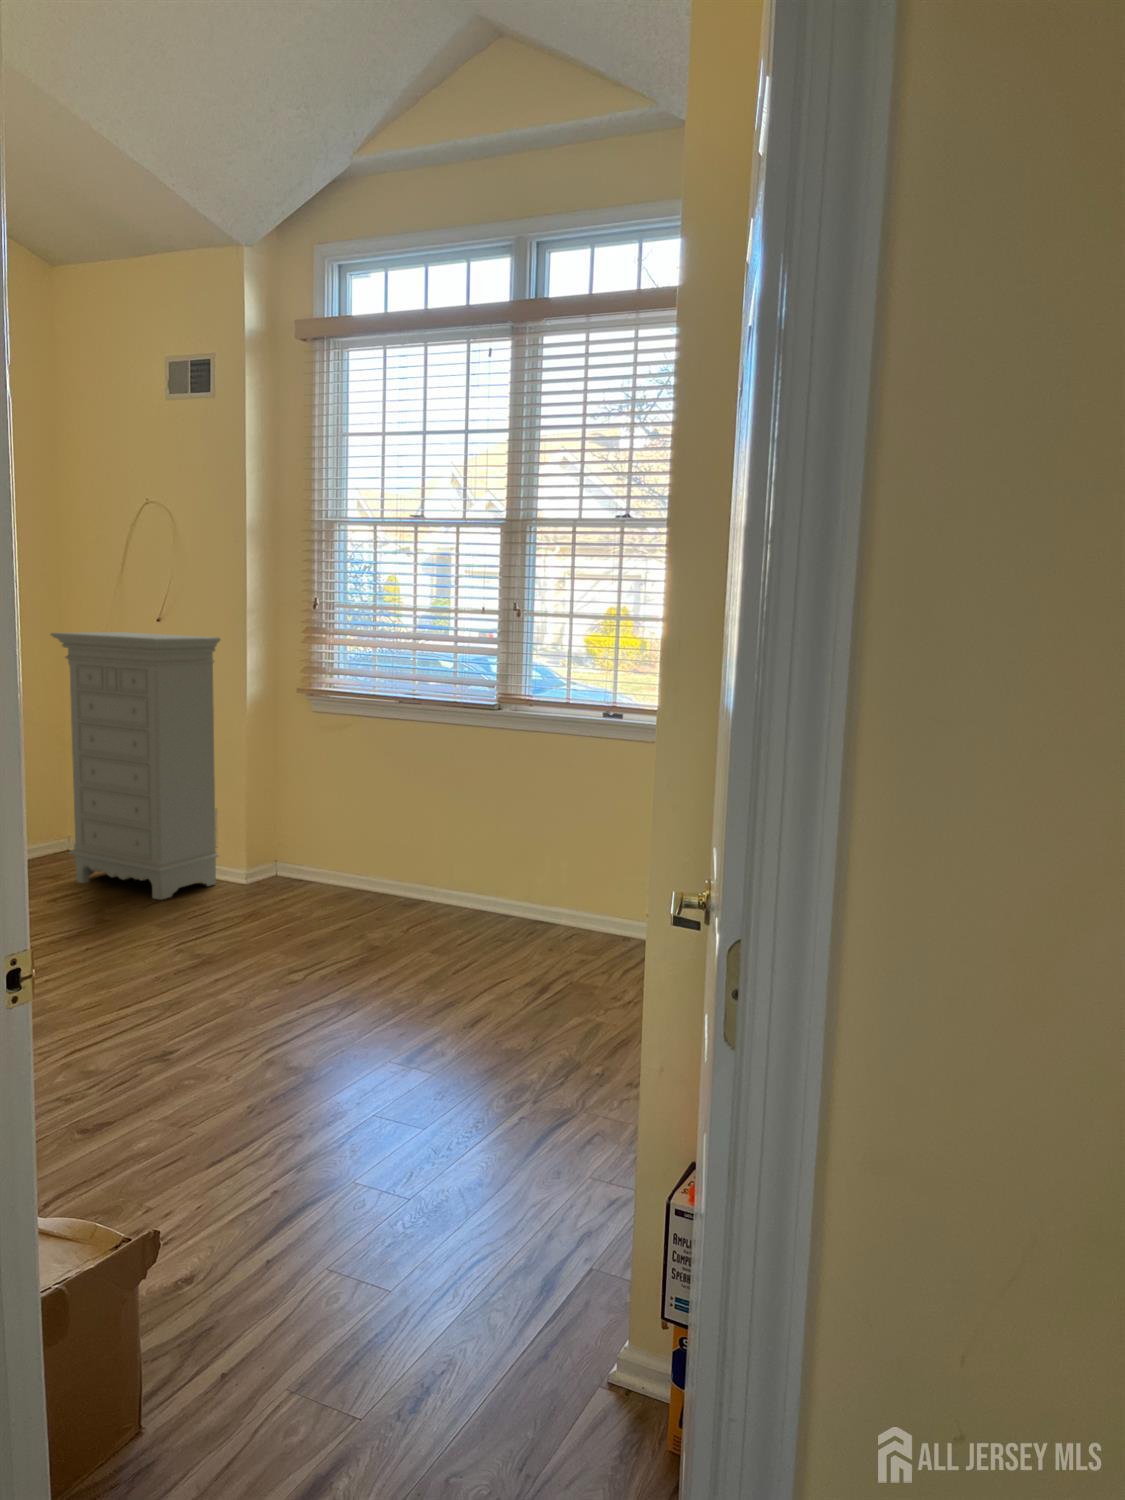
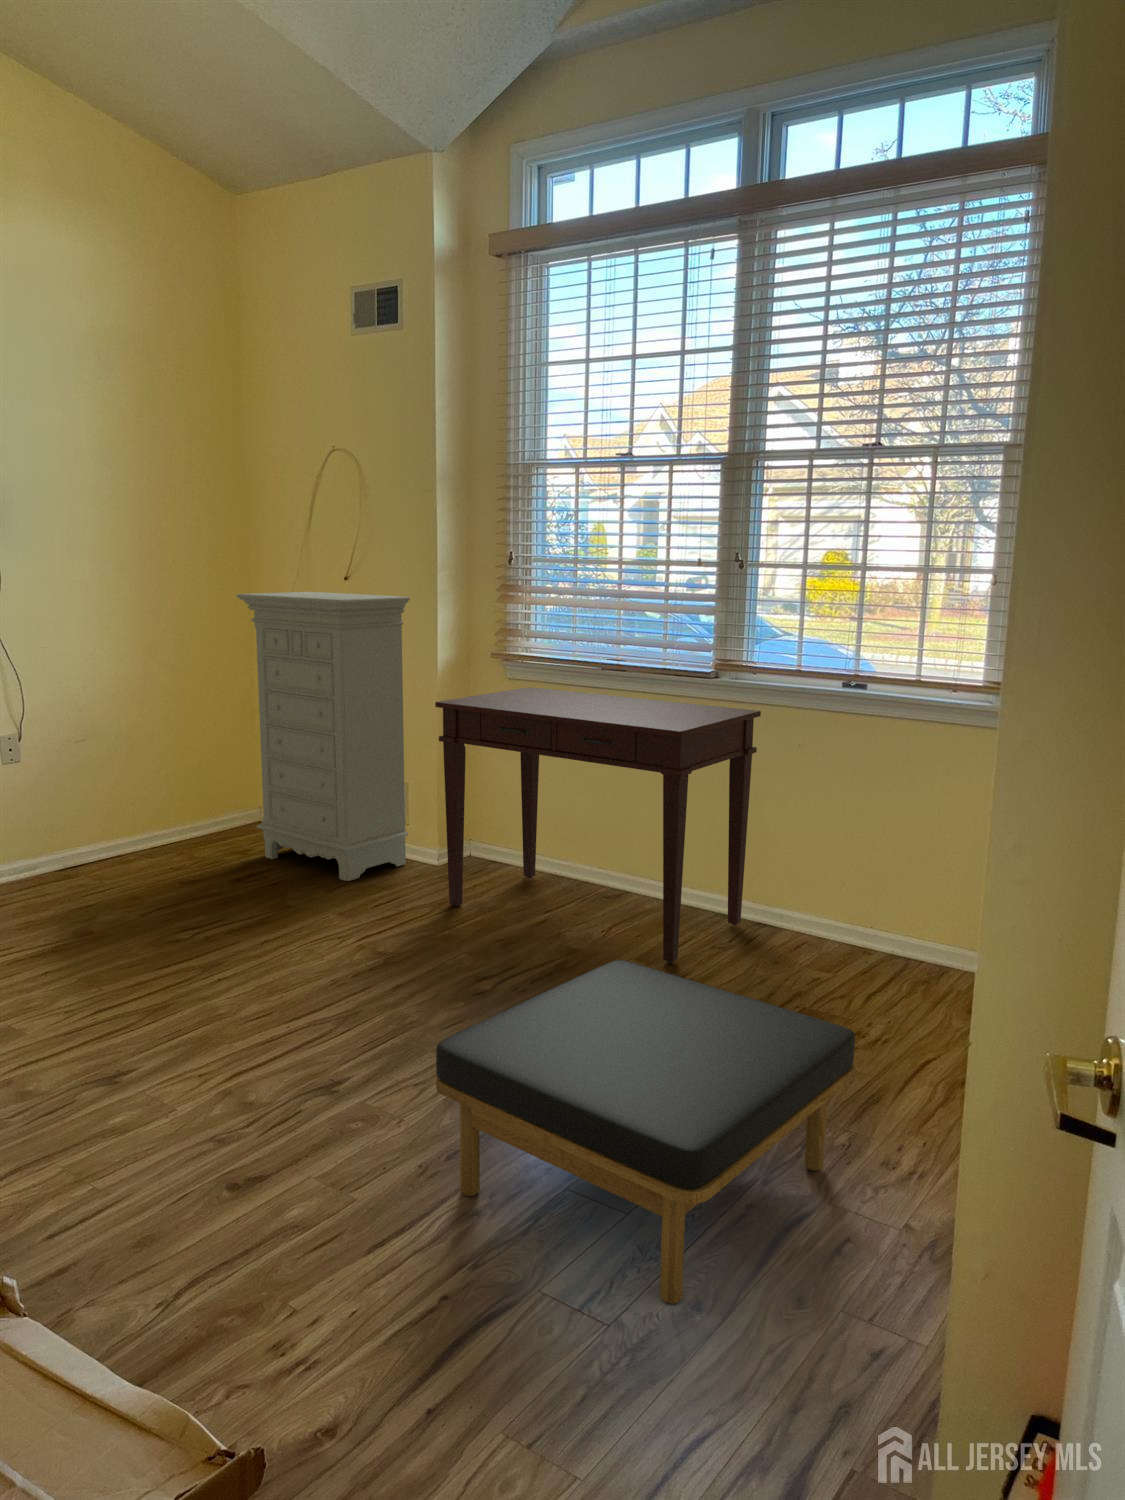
desk: none [247,720,536,955] -> present [435,687,761,963]
ottoman: none [262,940,607,1195] -> present [436,960,855,1304]

